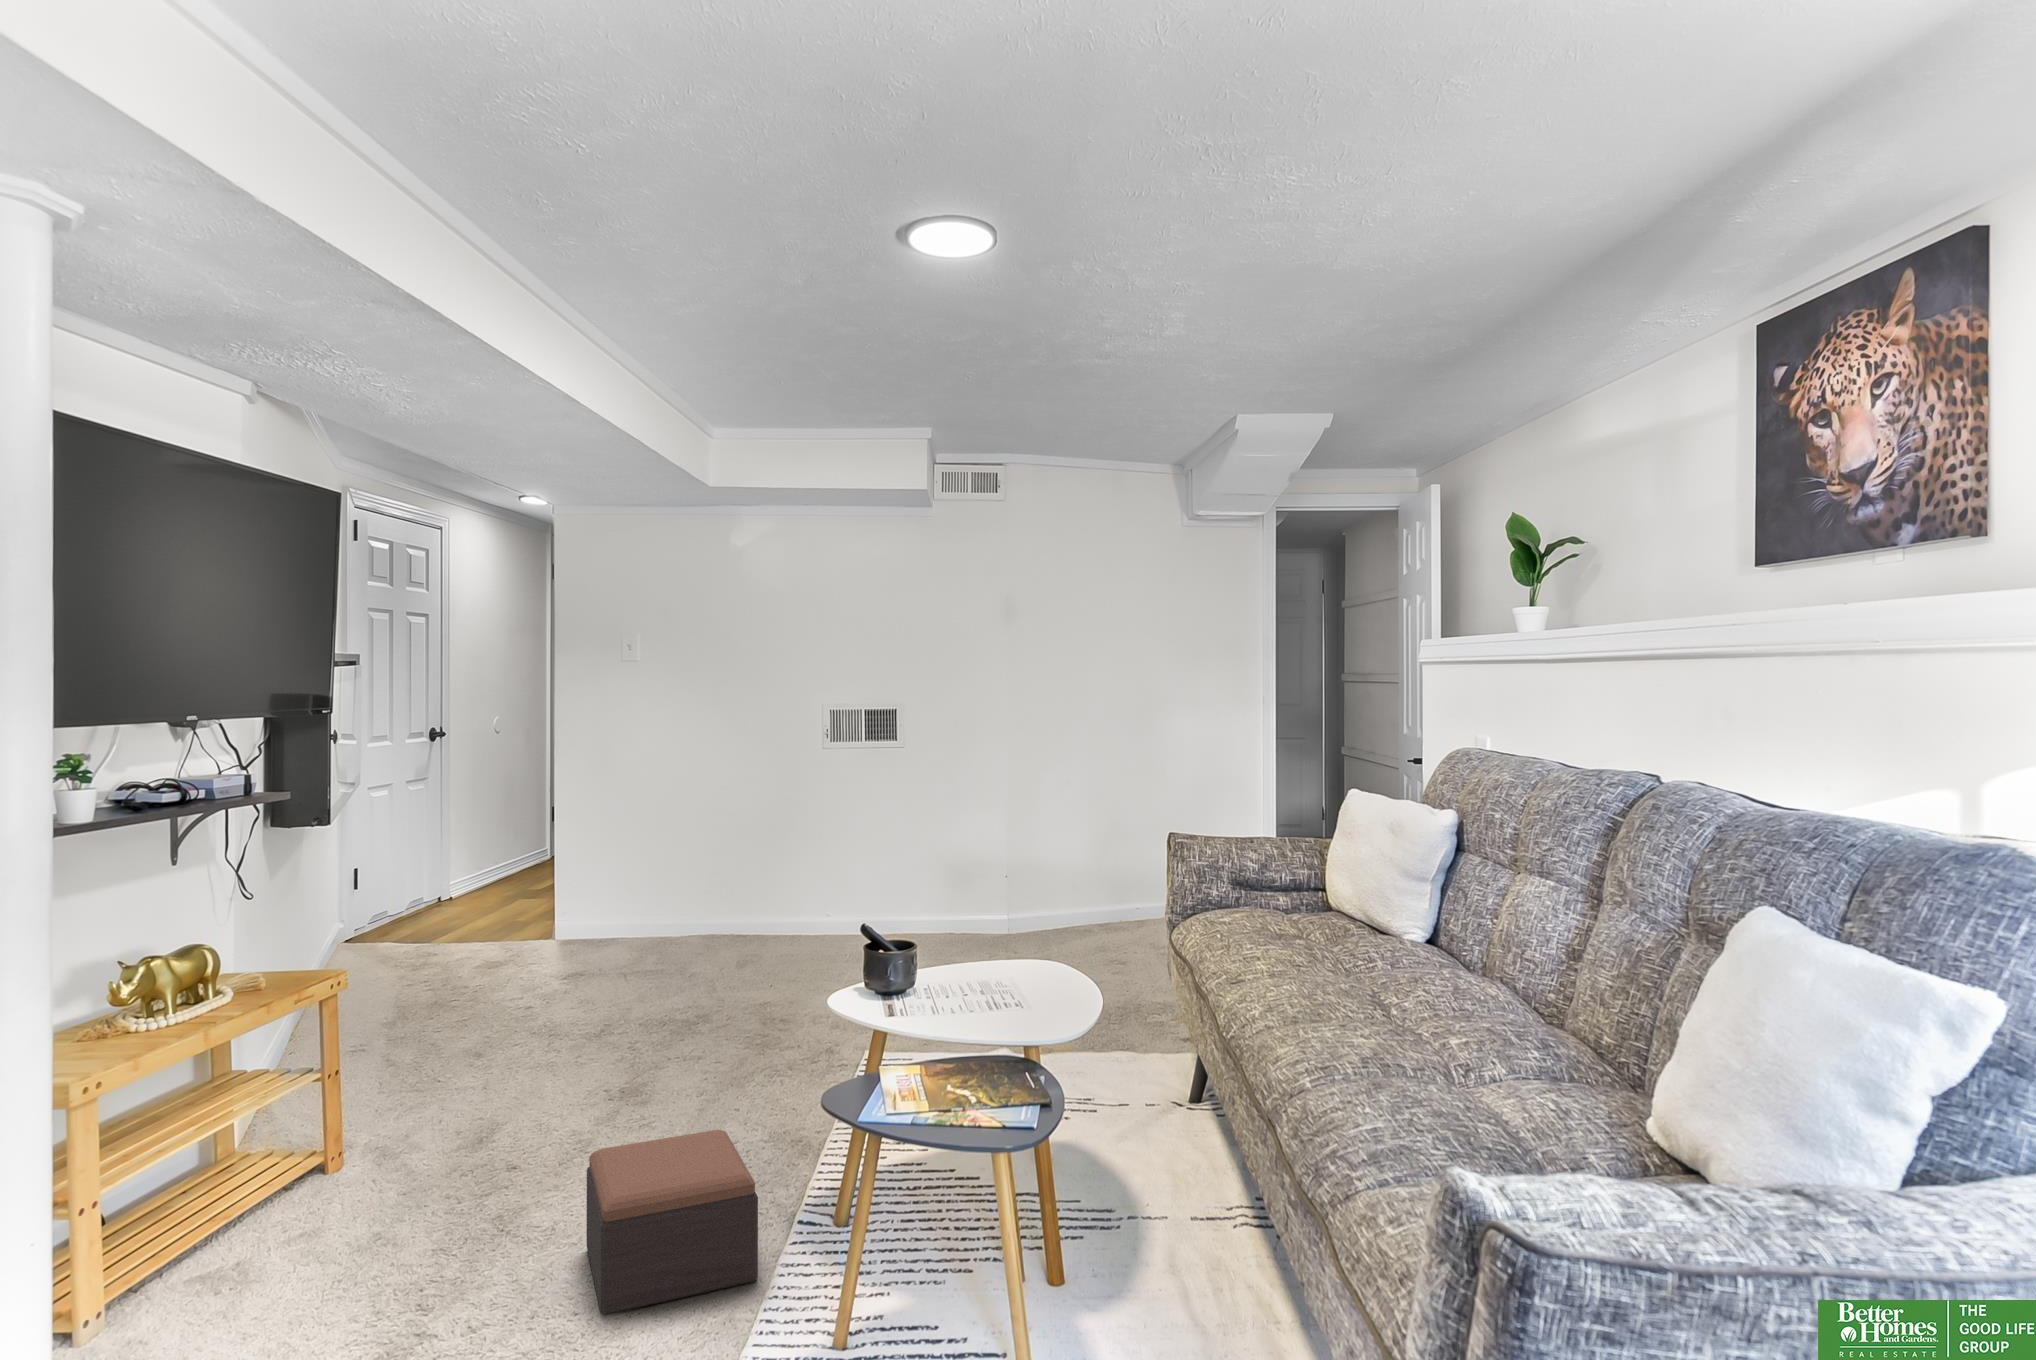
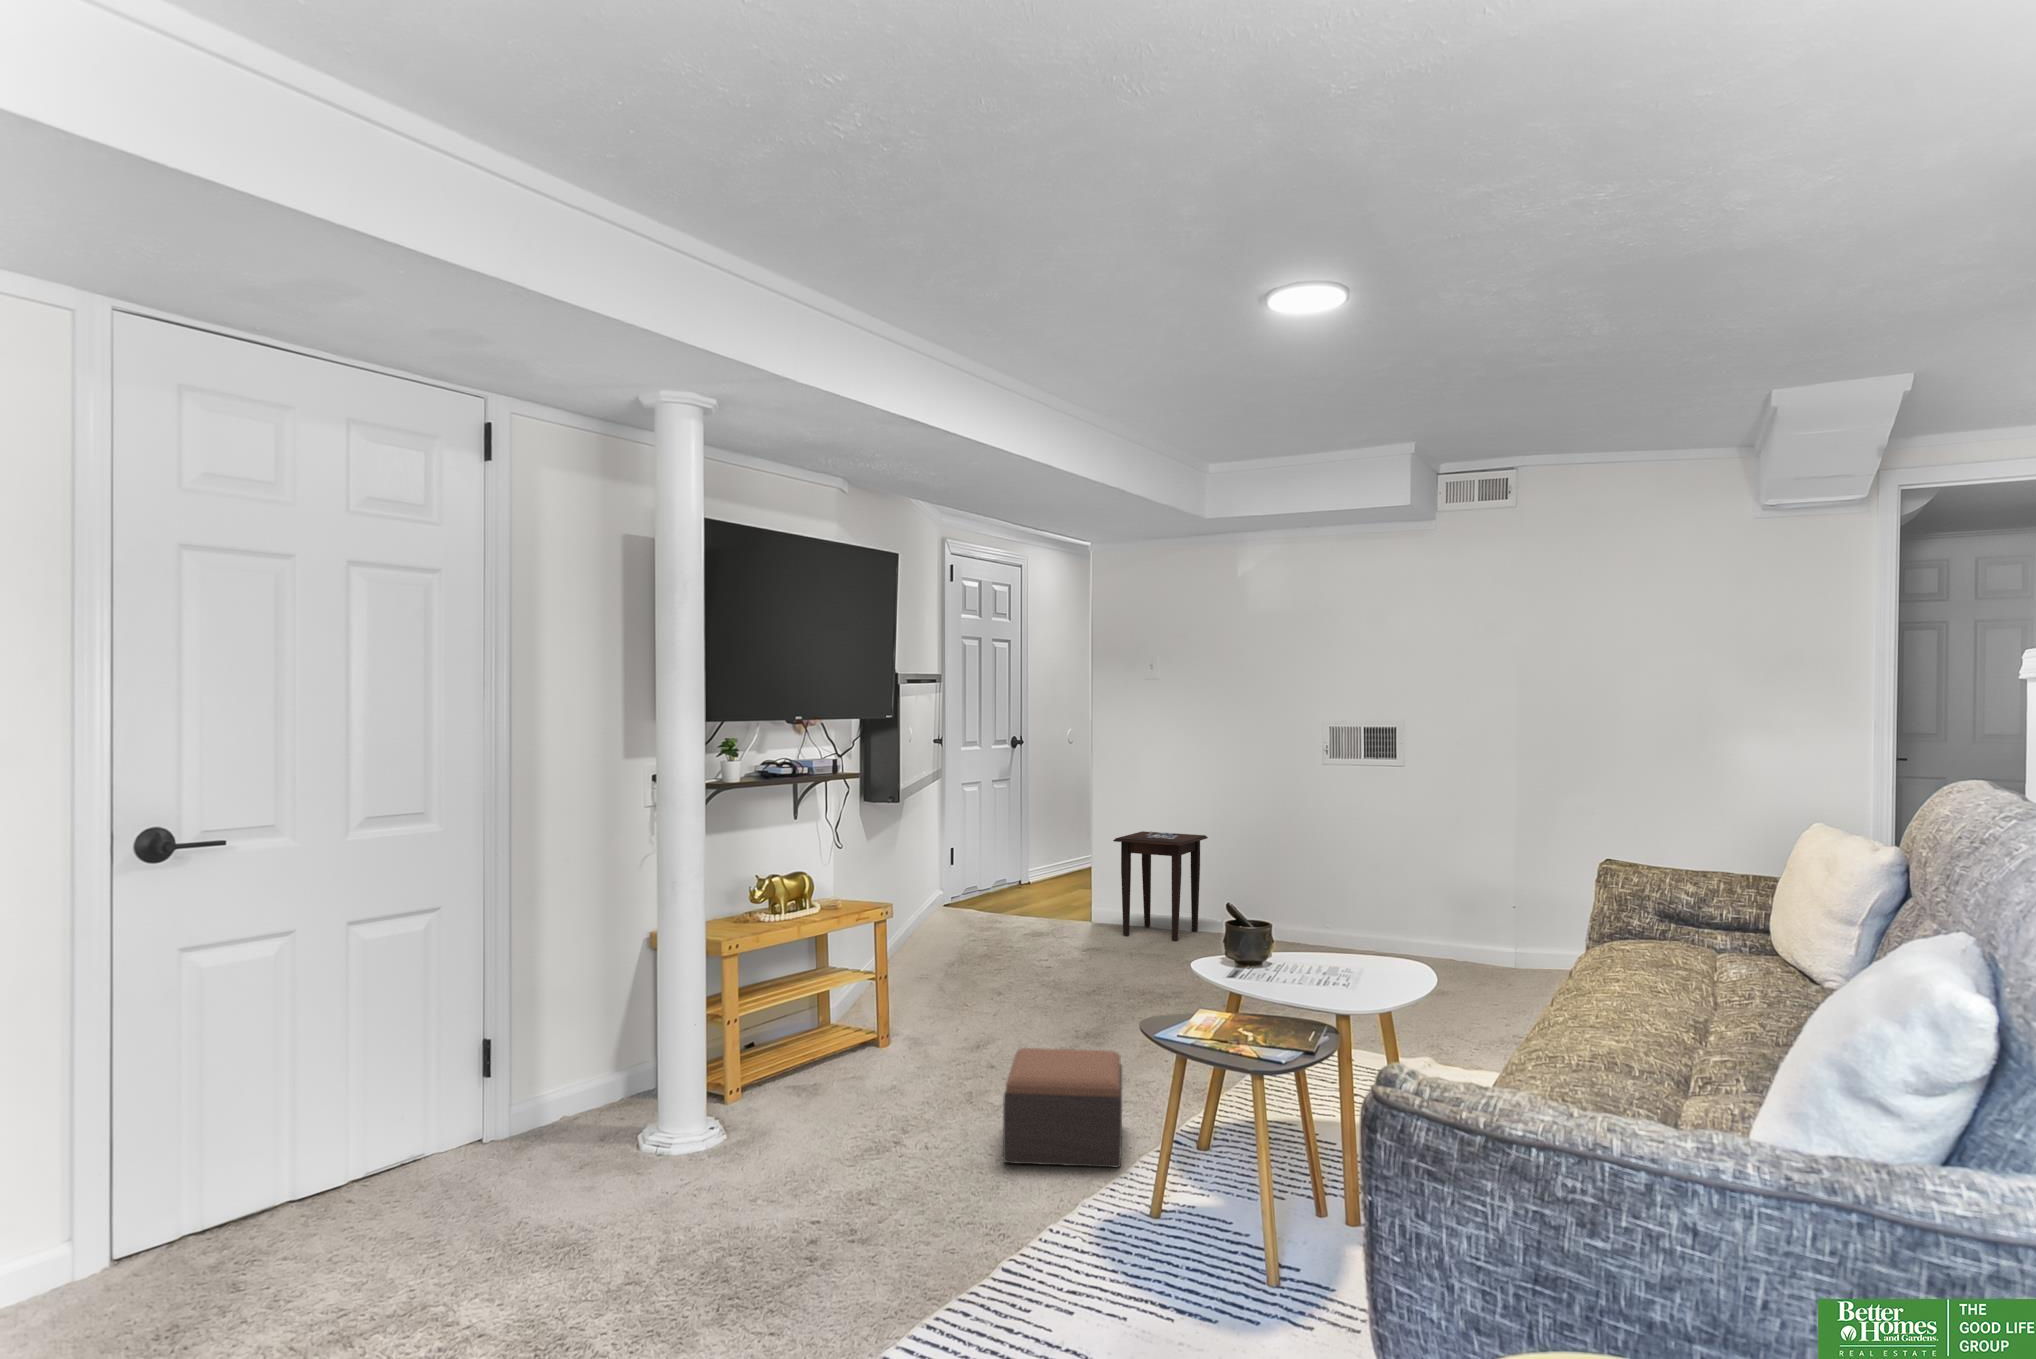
side table: none [586,836,692,958] -> present [1113,831,1208,941]

